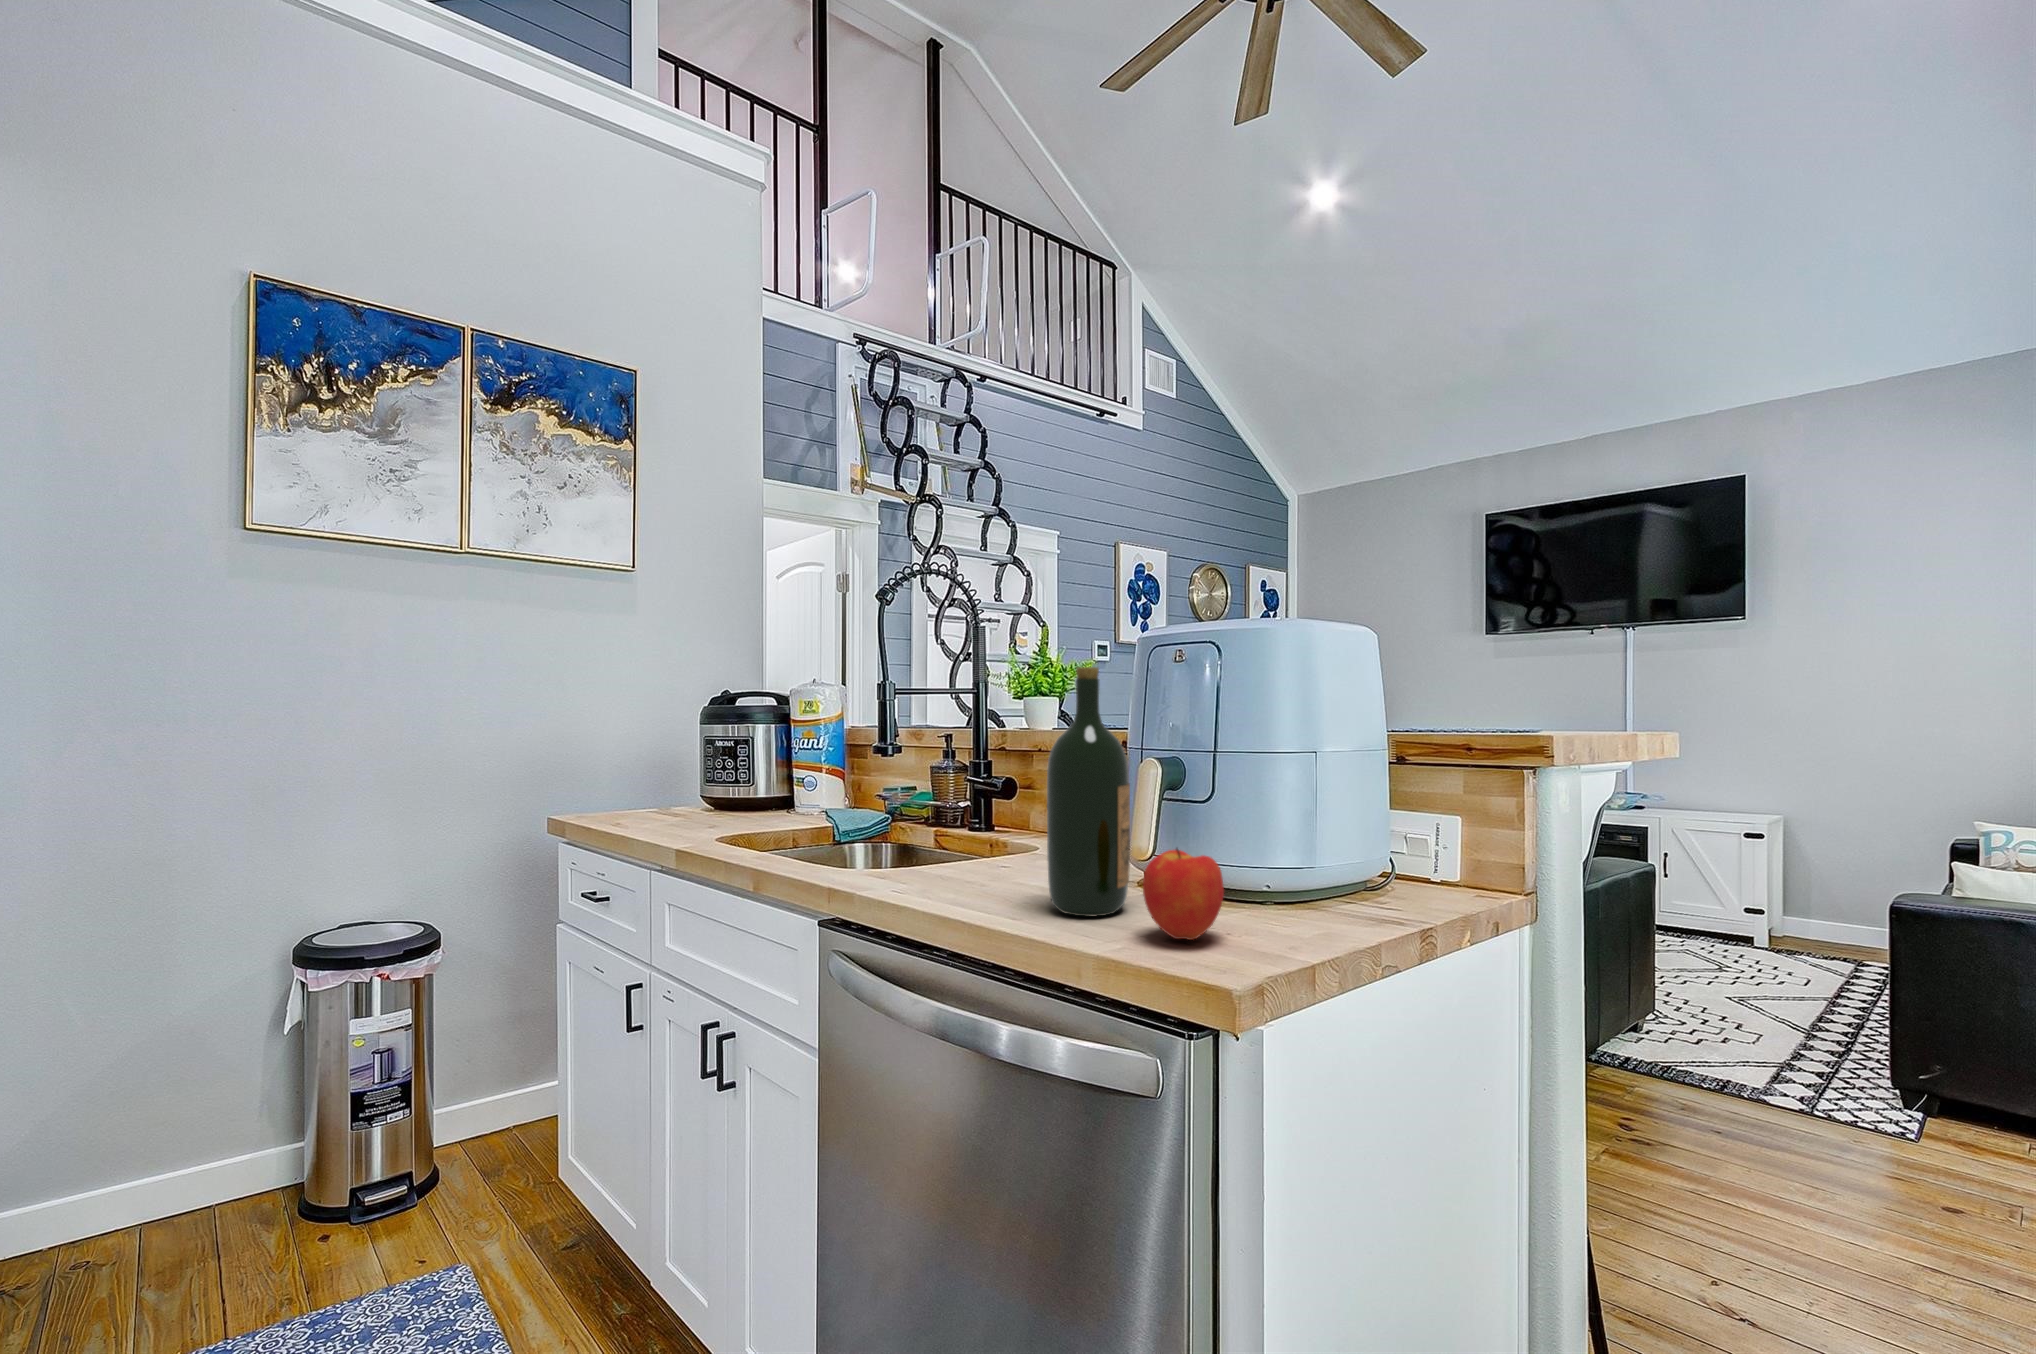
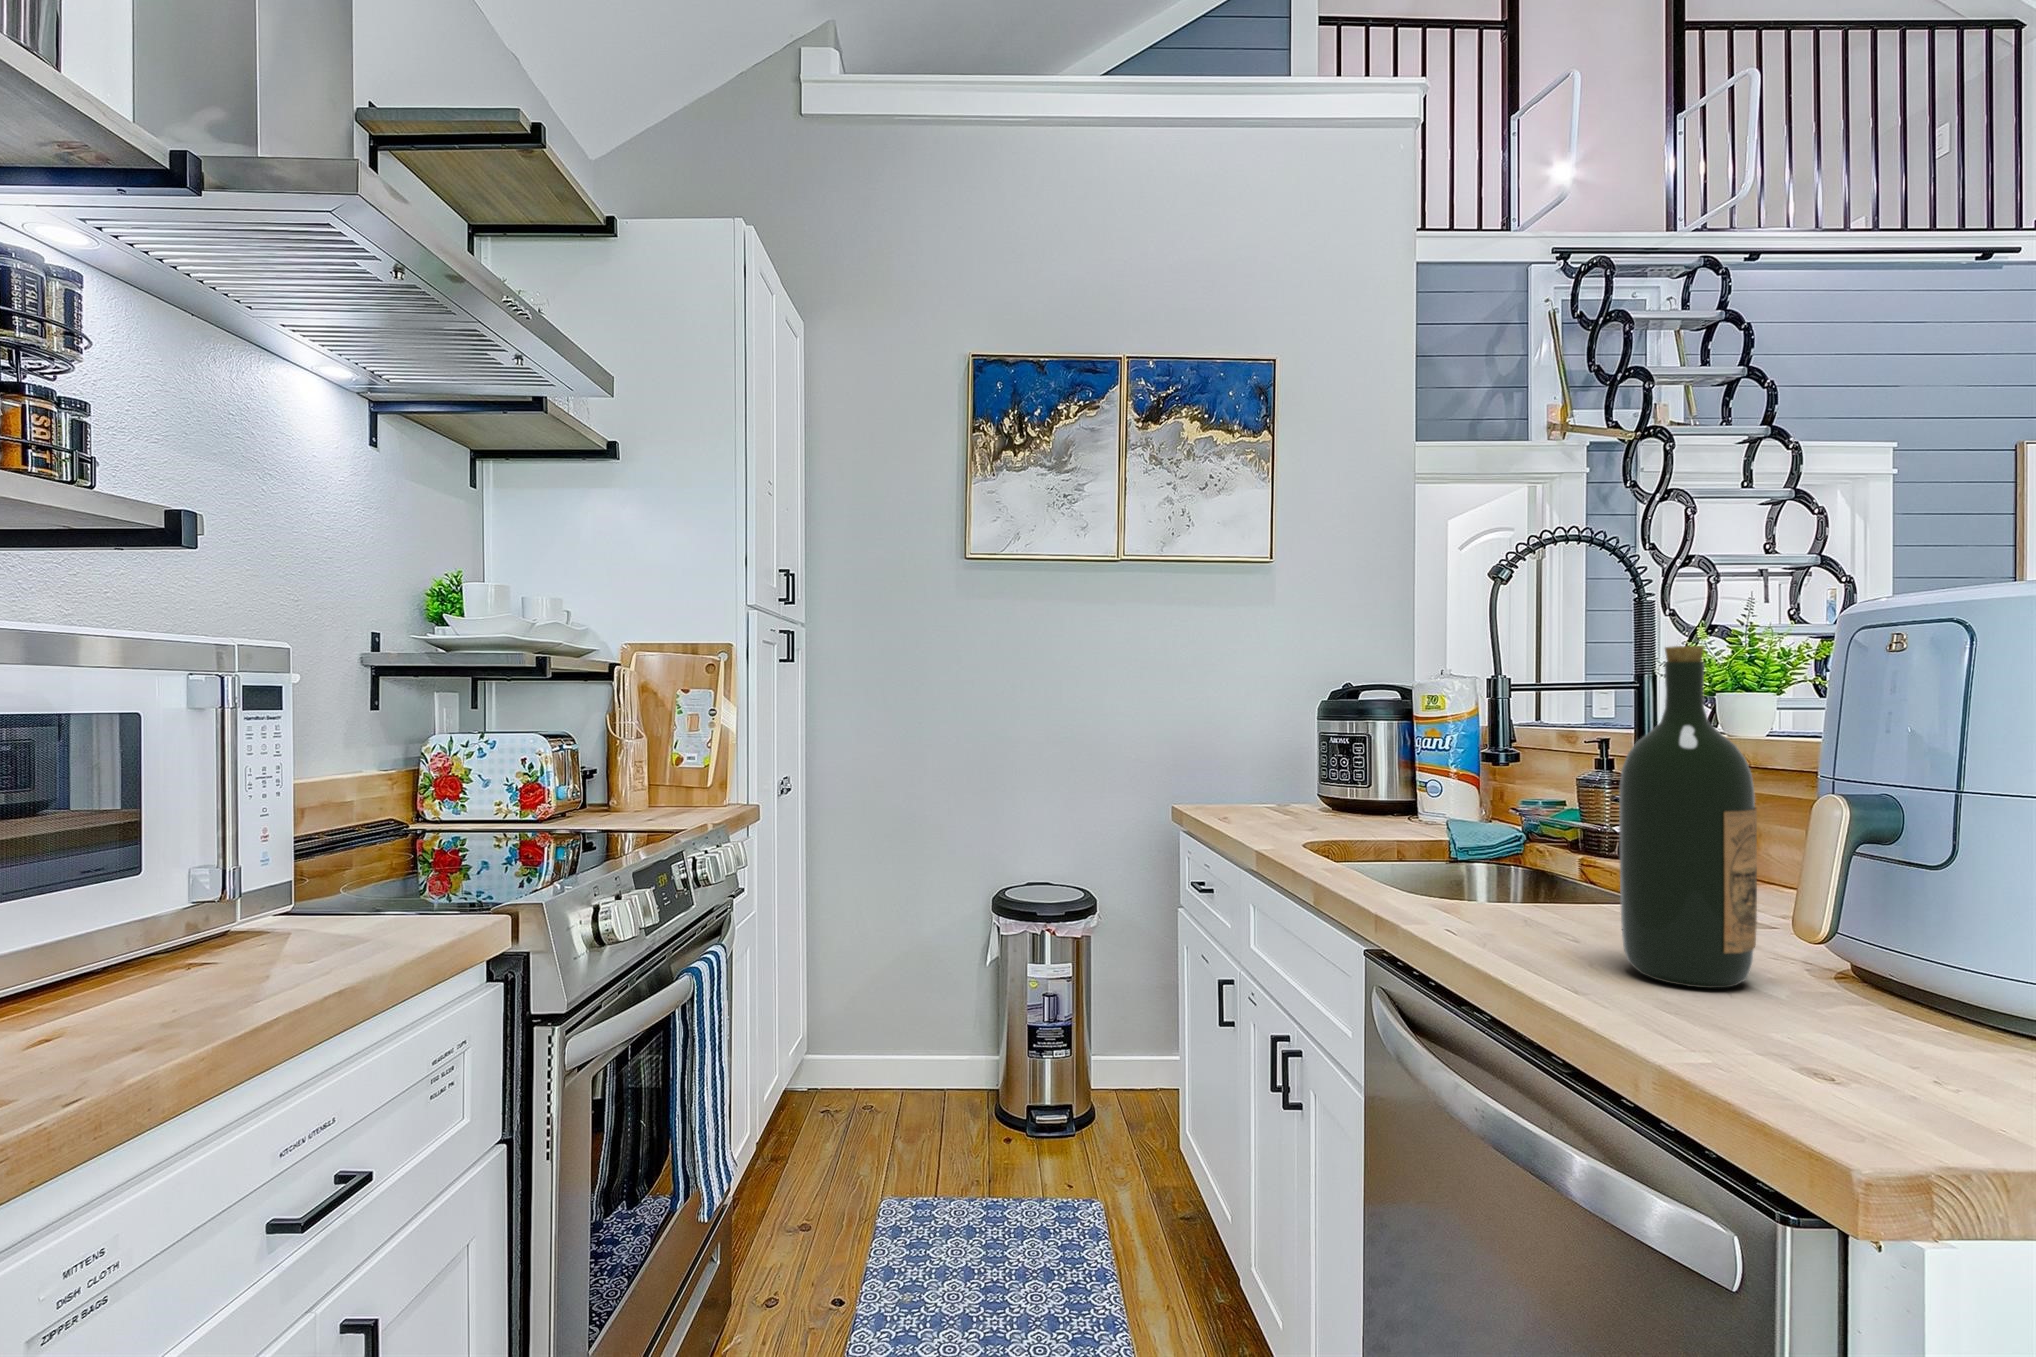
apple: present [1143,848,1224,940] -> none [1732,901,1885,1042]

